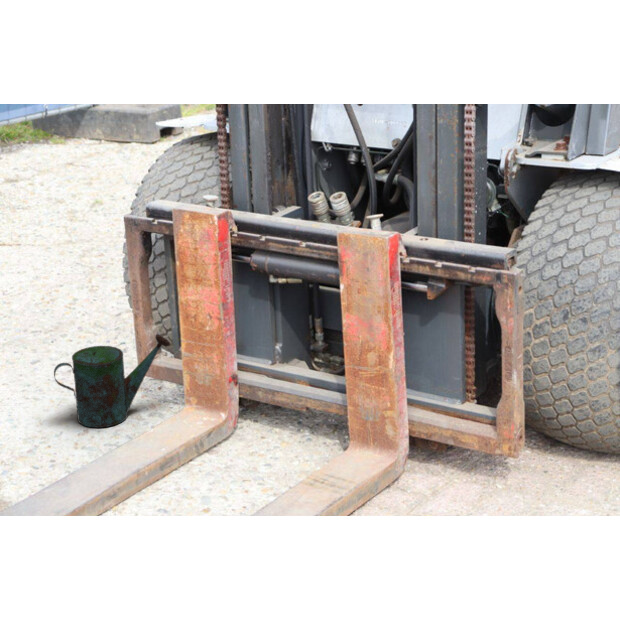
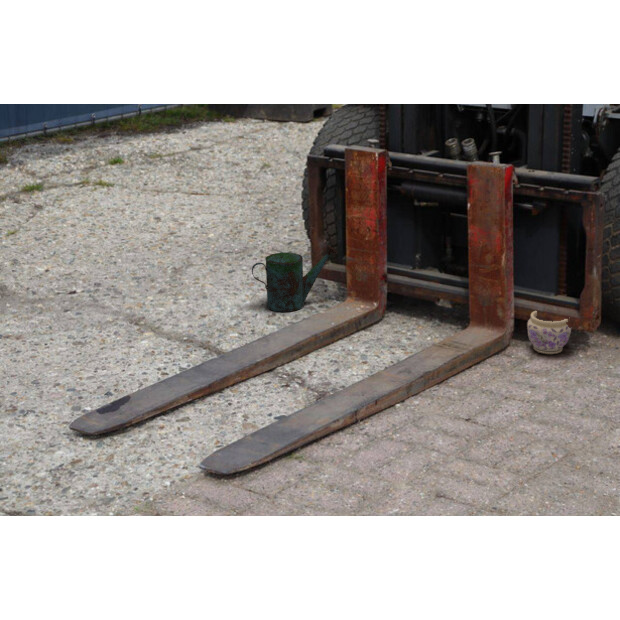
planter: none [425,423,484,487] -> present [527,311,572,355]

